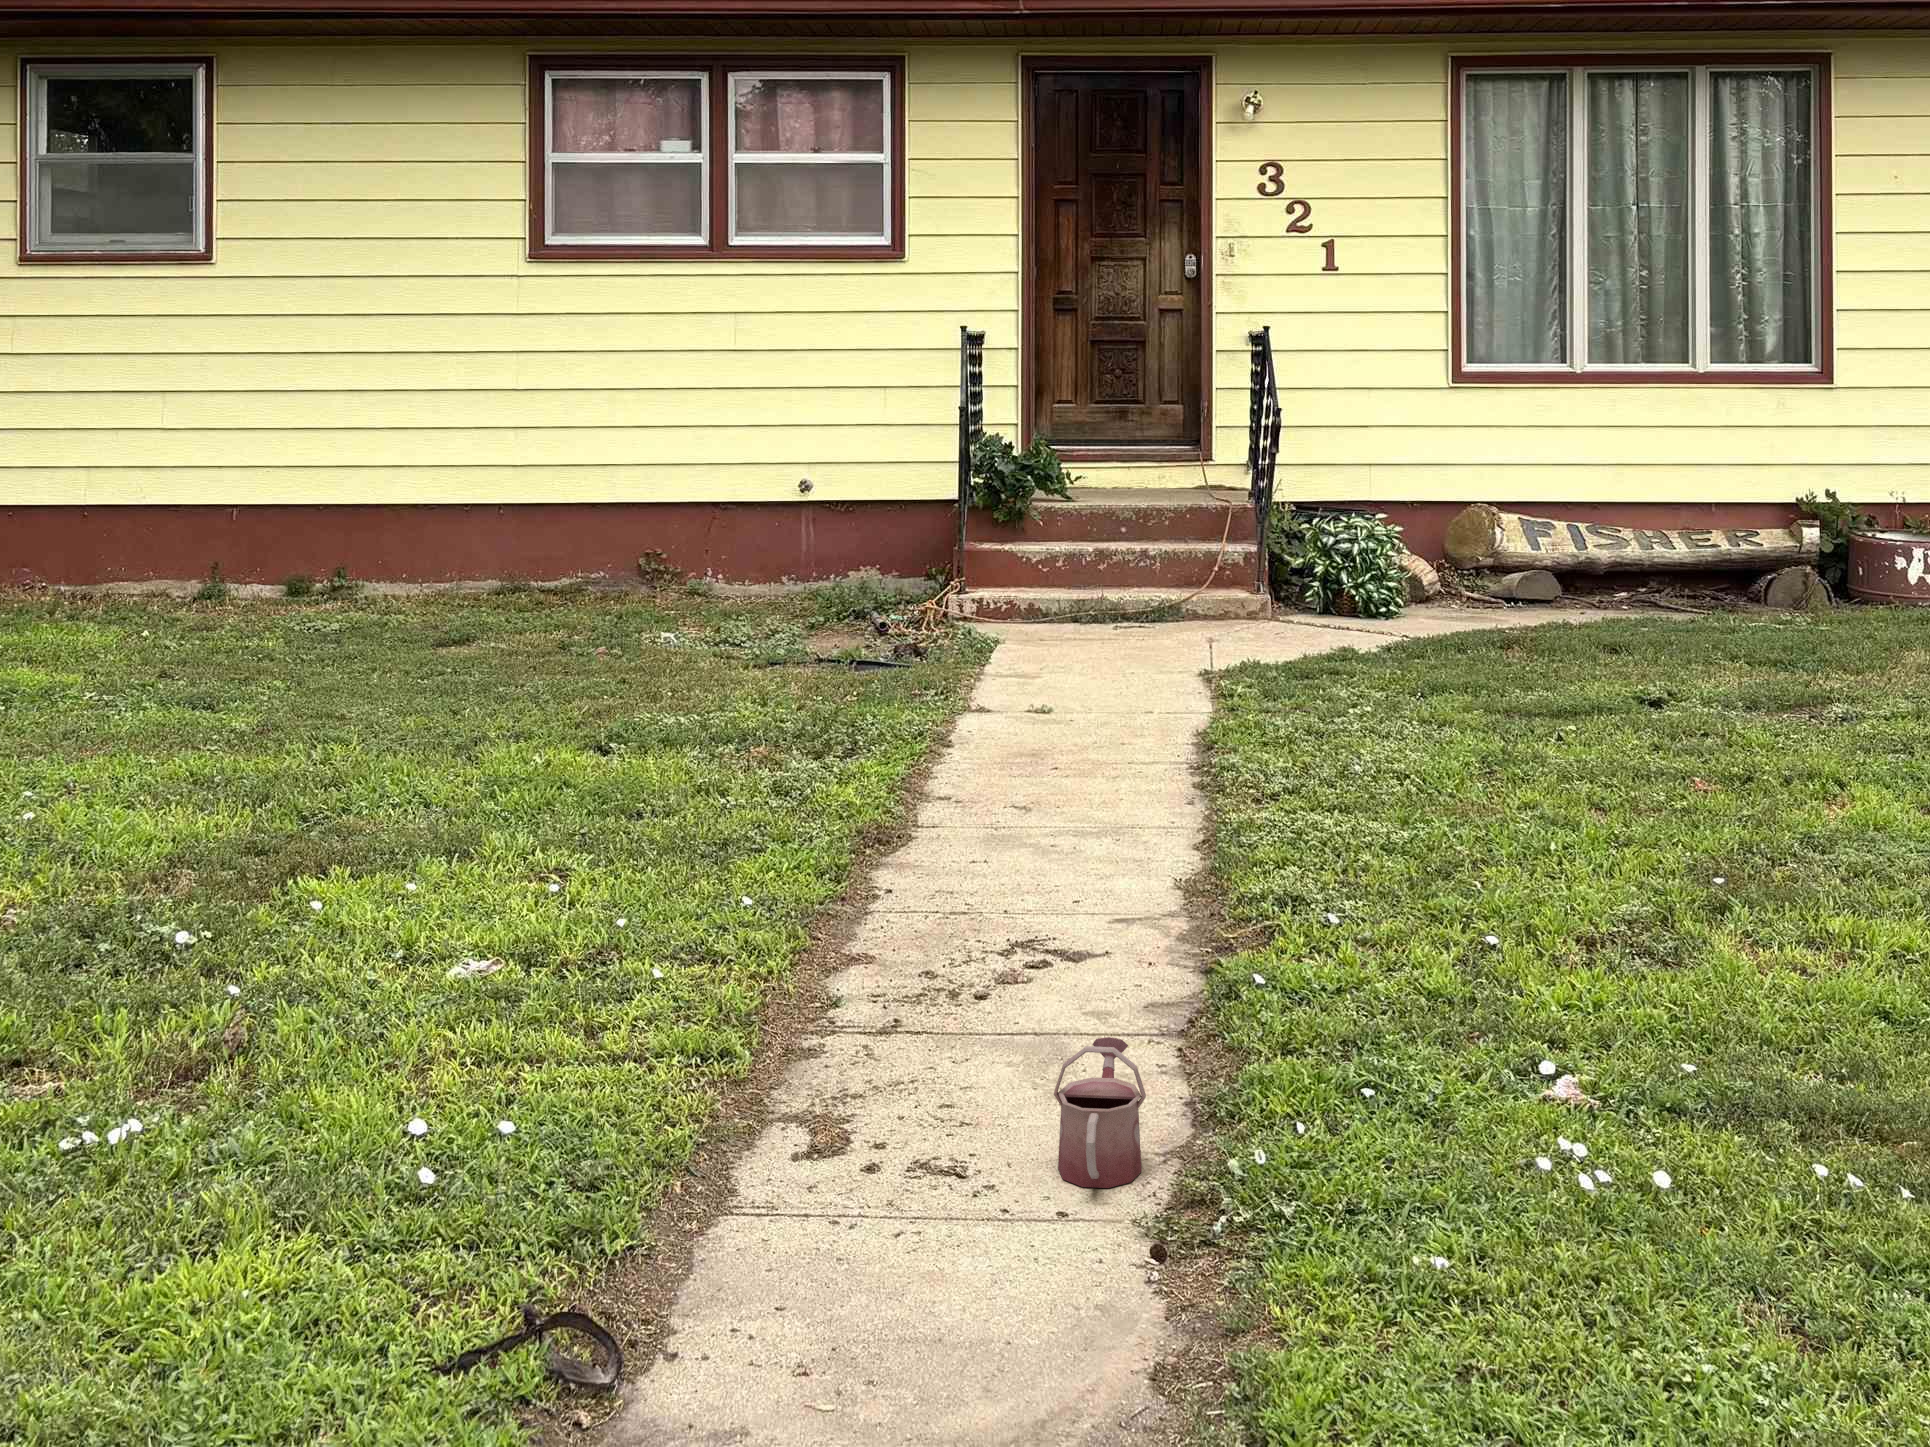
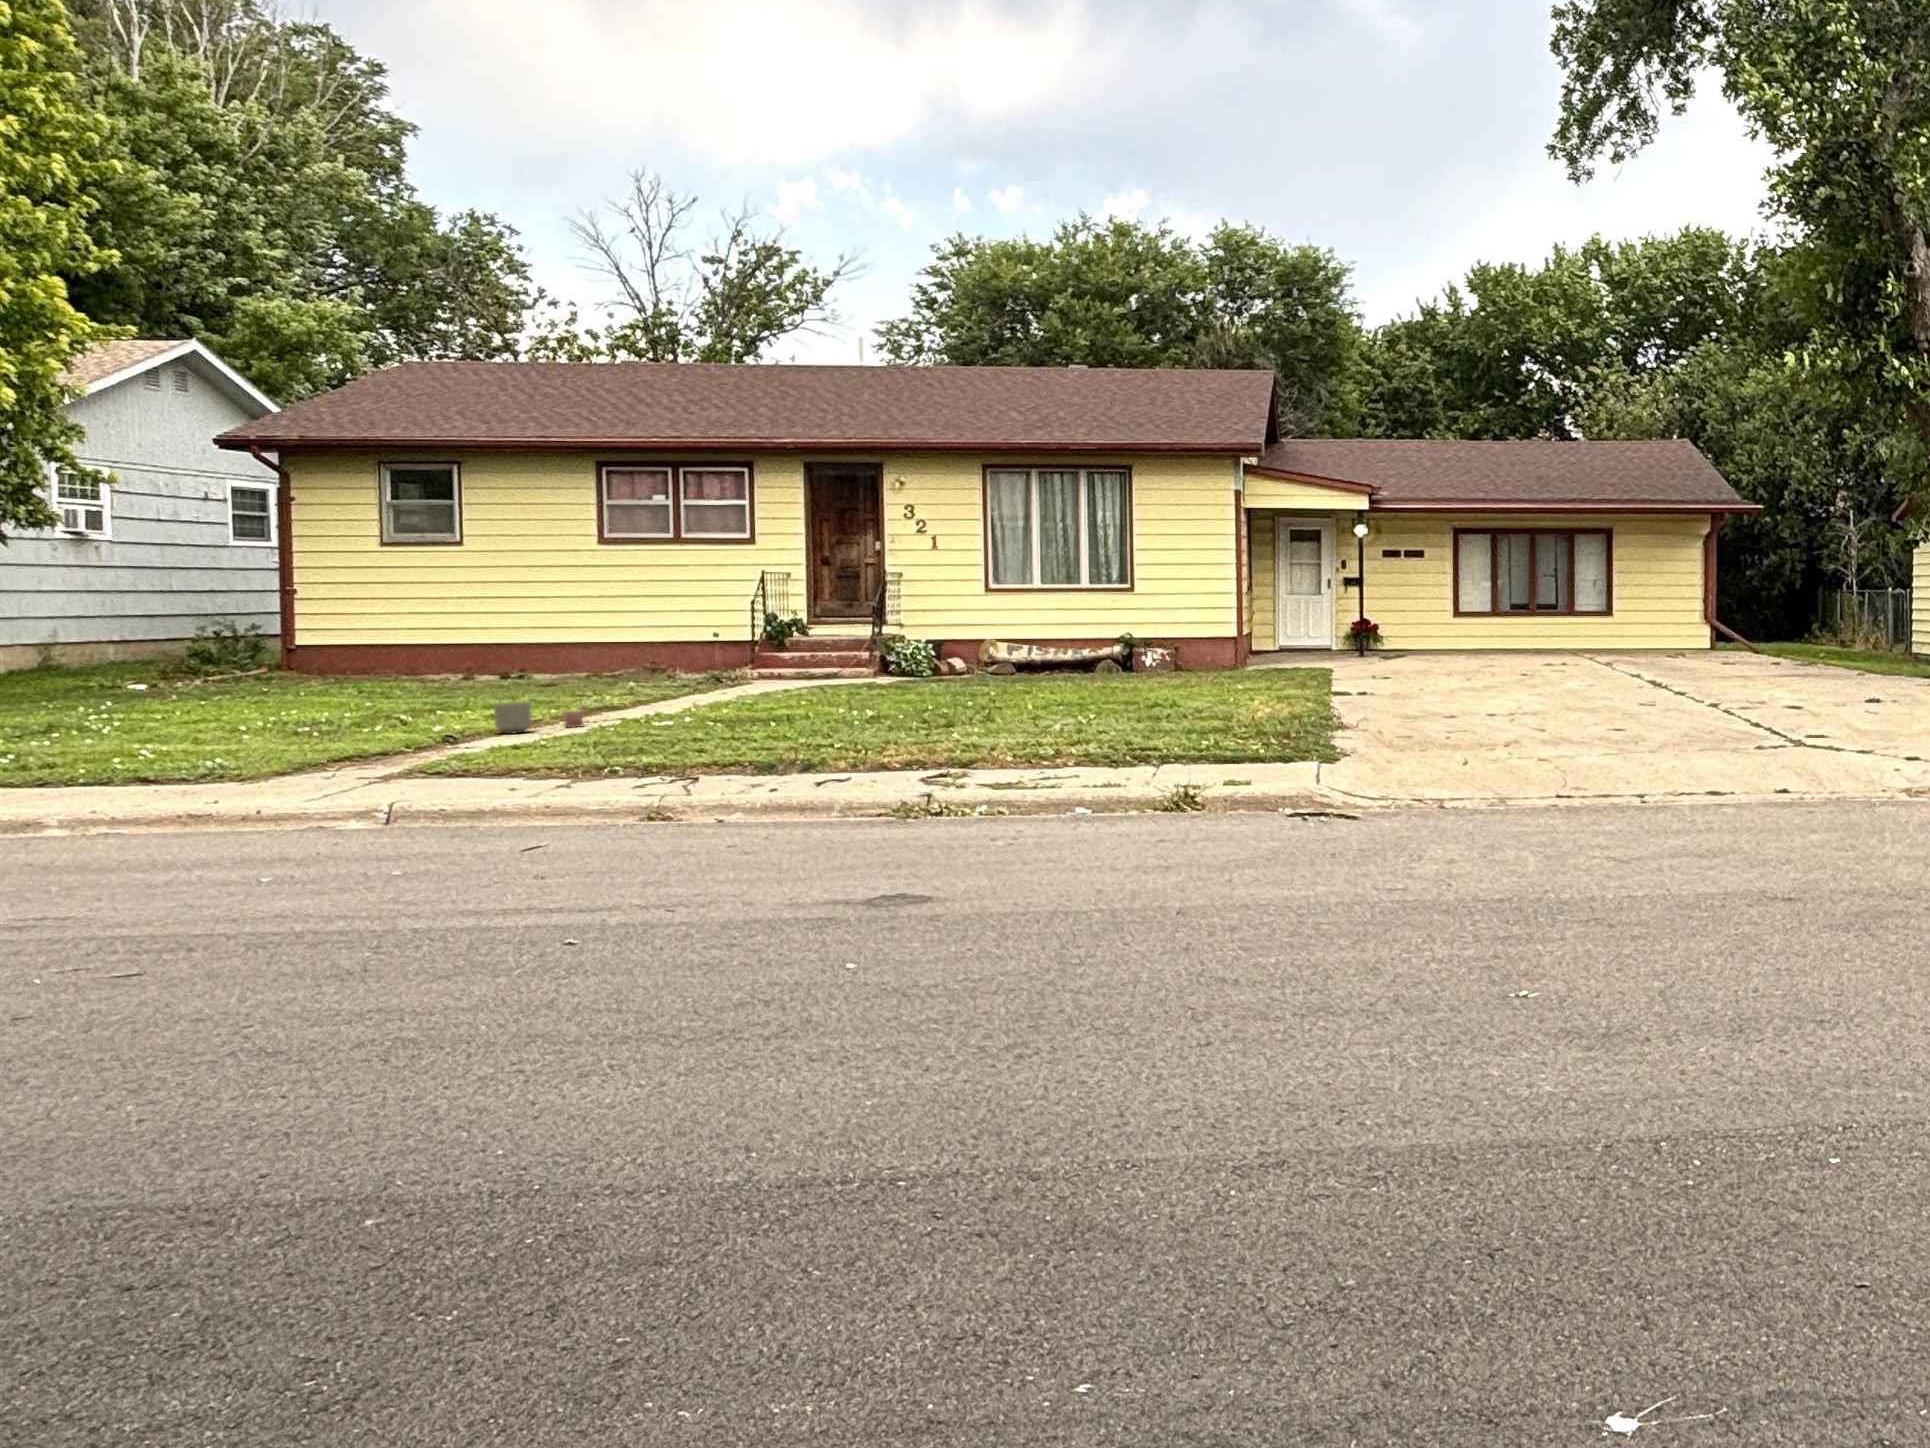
planter: none [840,1113,1020,1339] -> present [494,702,531,734]

